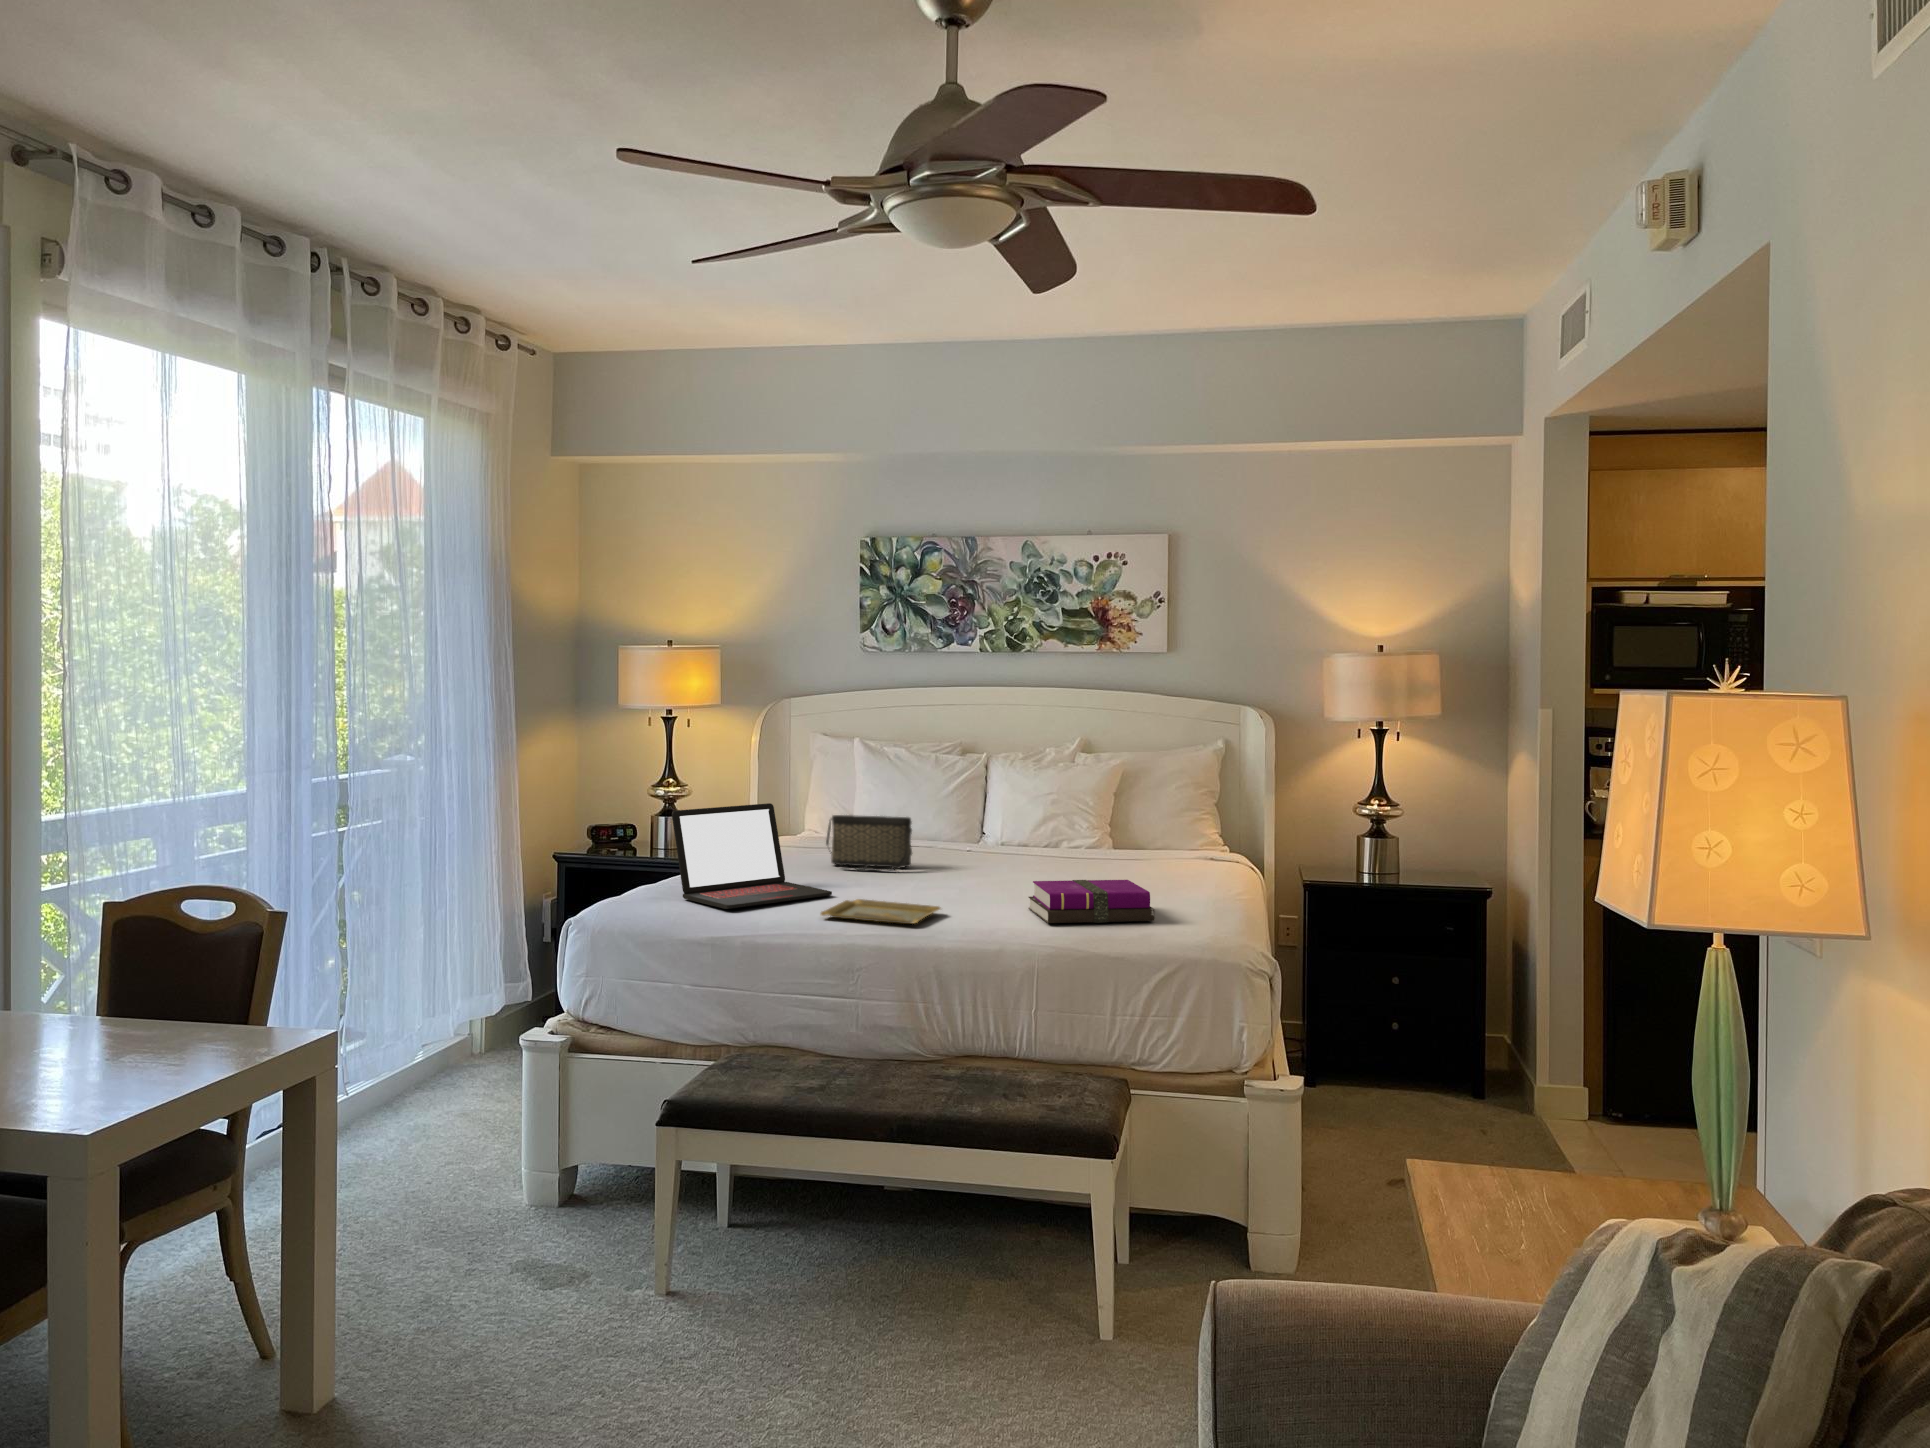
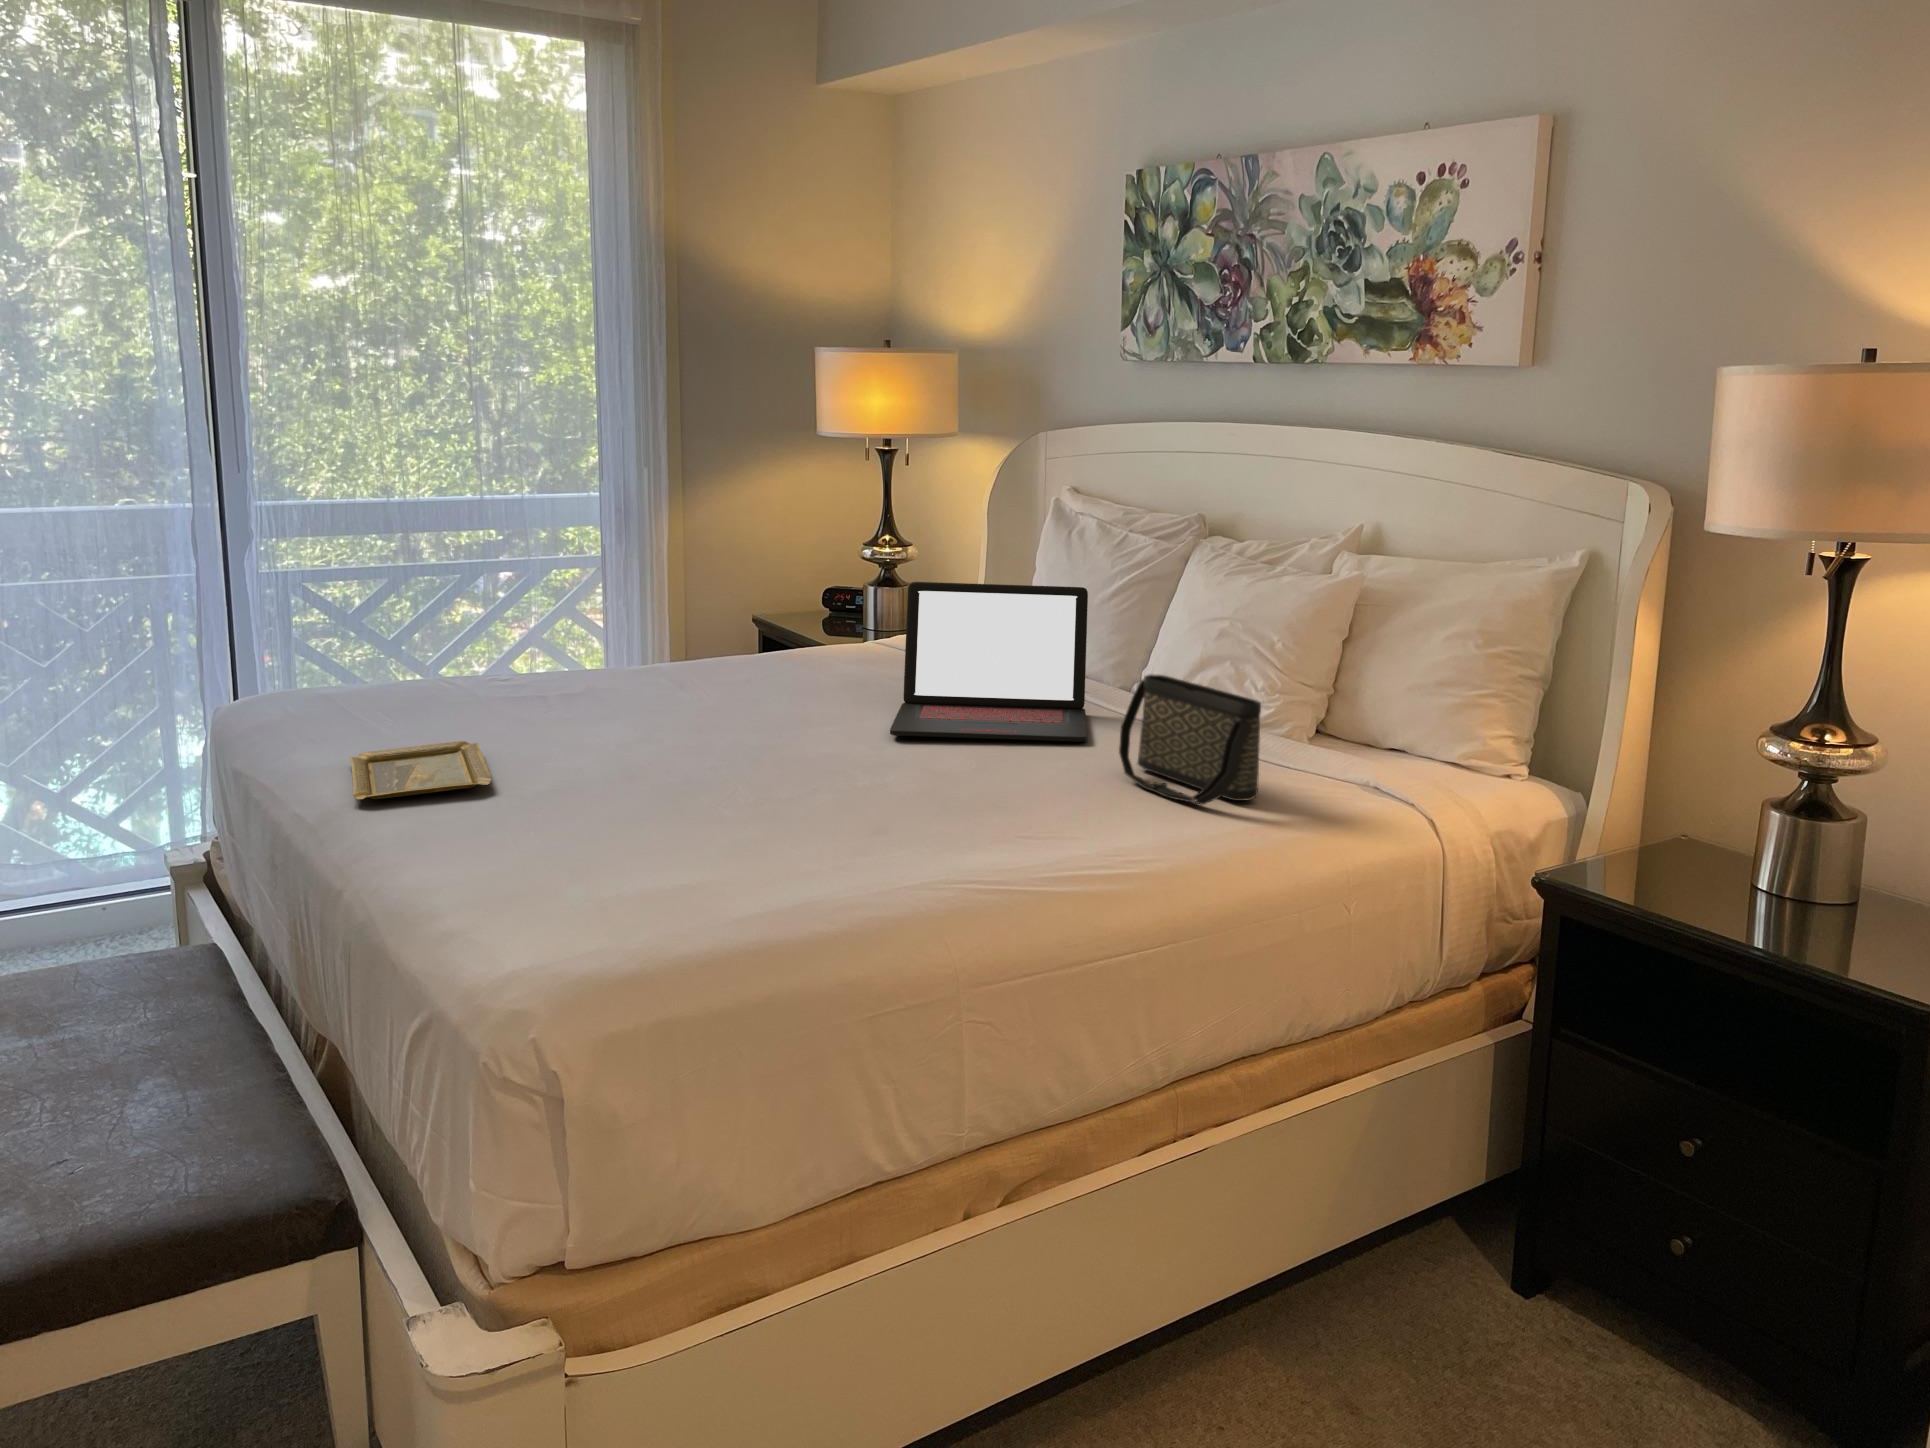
laptop: present [672,803,832,909] -> present [890,582,1088,742]
handbag: present [826,815,912,871] -> present [1119,674,1261,805]
notebook: present [1028,880,1155,923] -> none [492,767,758,891]

